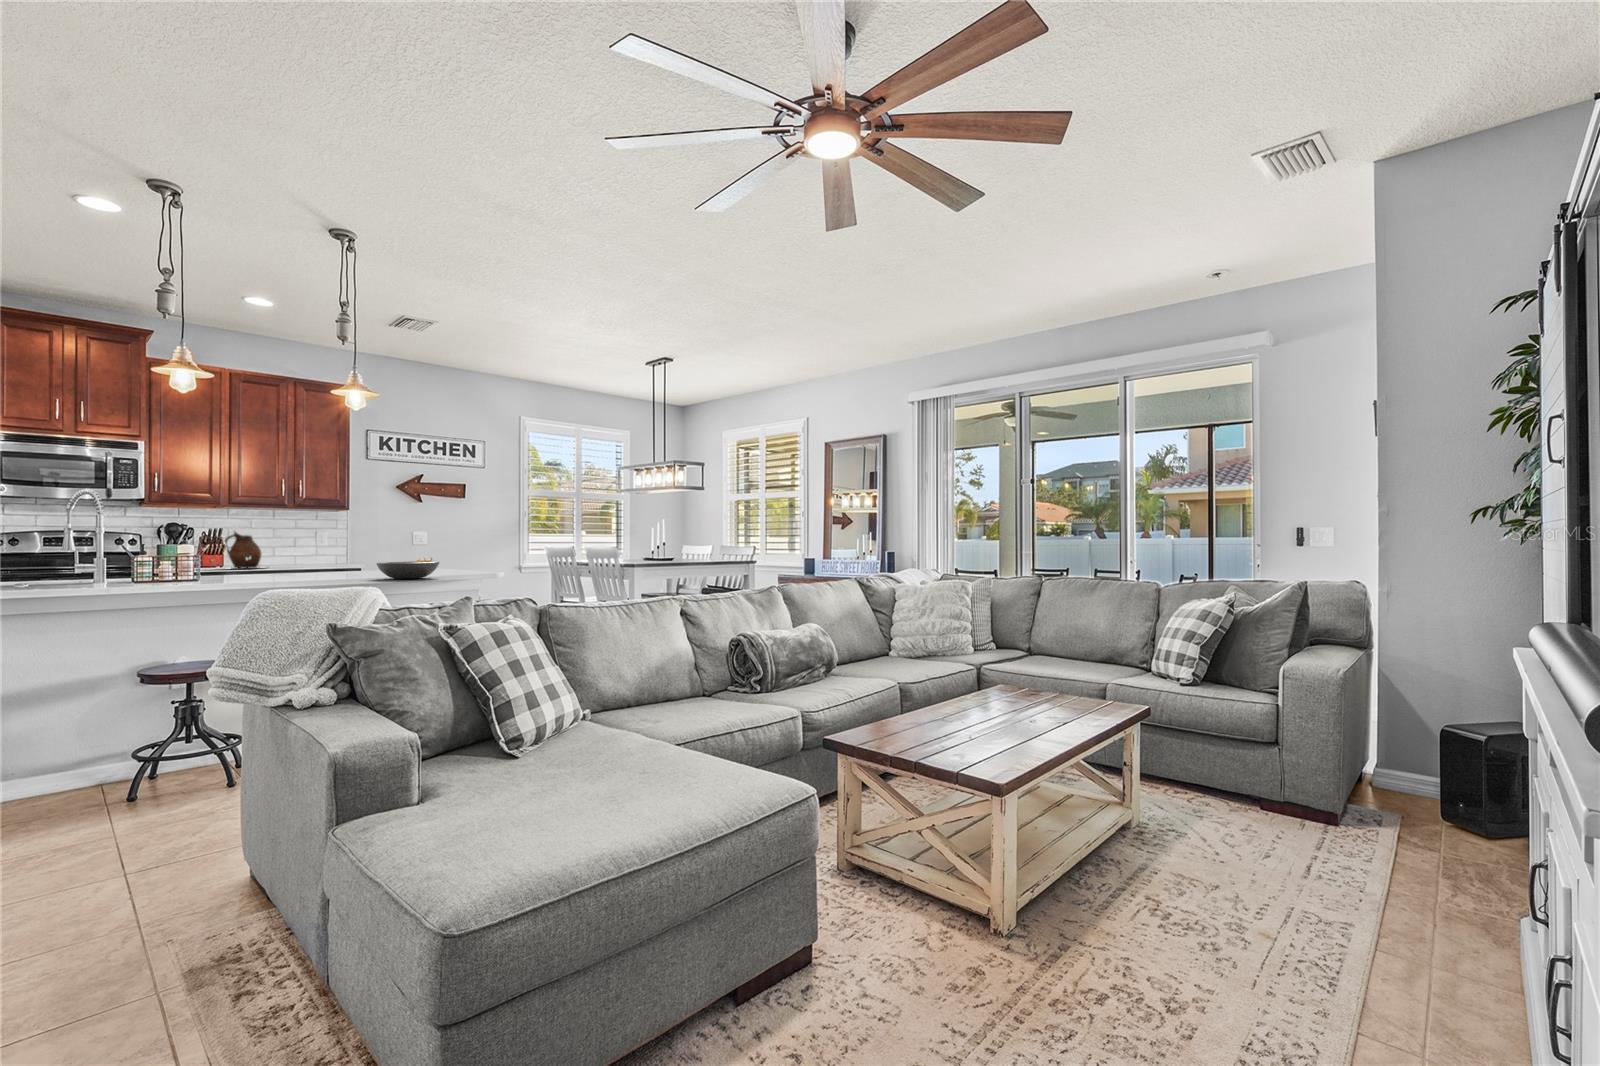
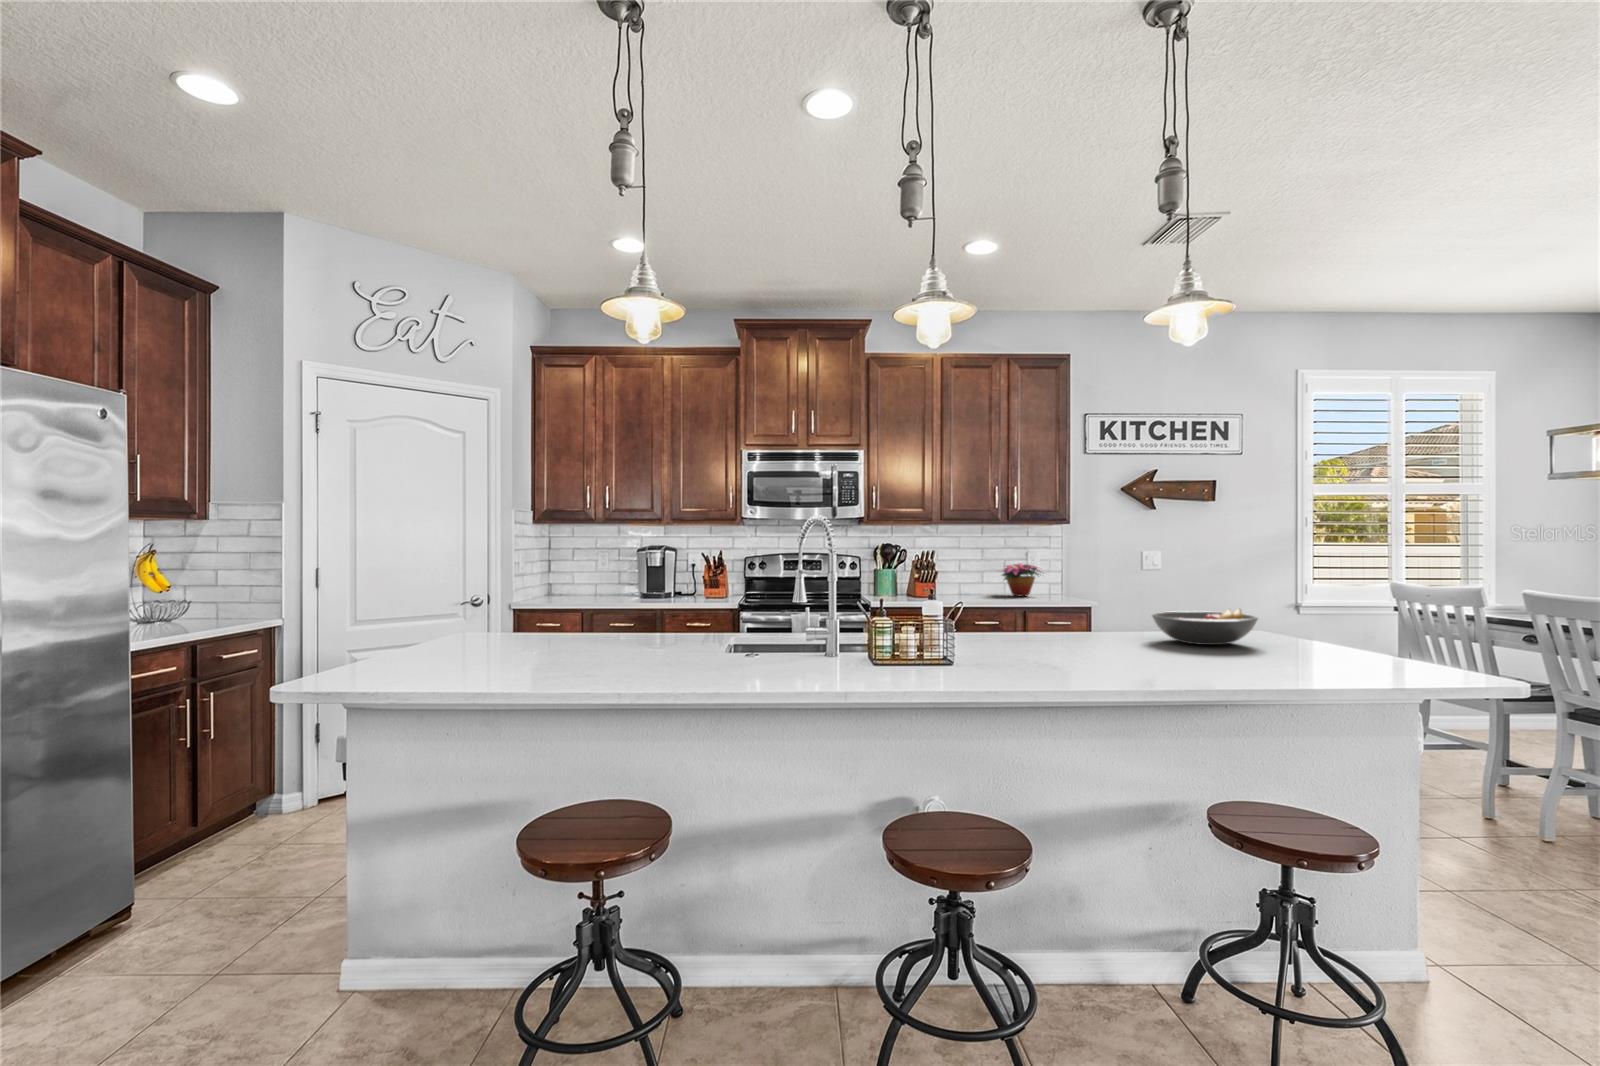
ceramic pitcher: present [225,532,261,568] -> none [936,551,981,597]
flower arrangement: none [285,541,331,567] -> present [1002,563,1040,596]

